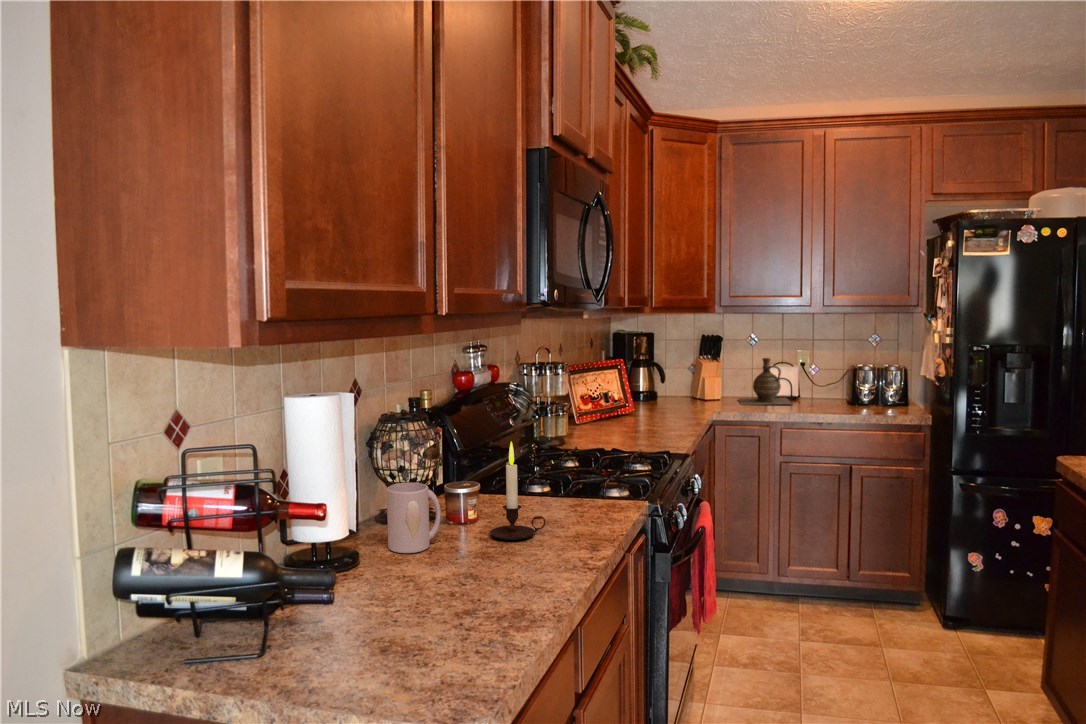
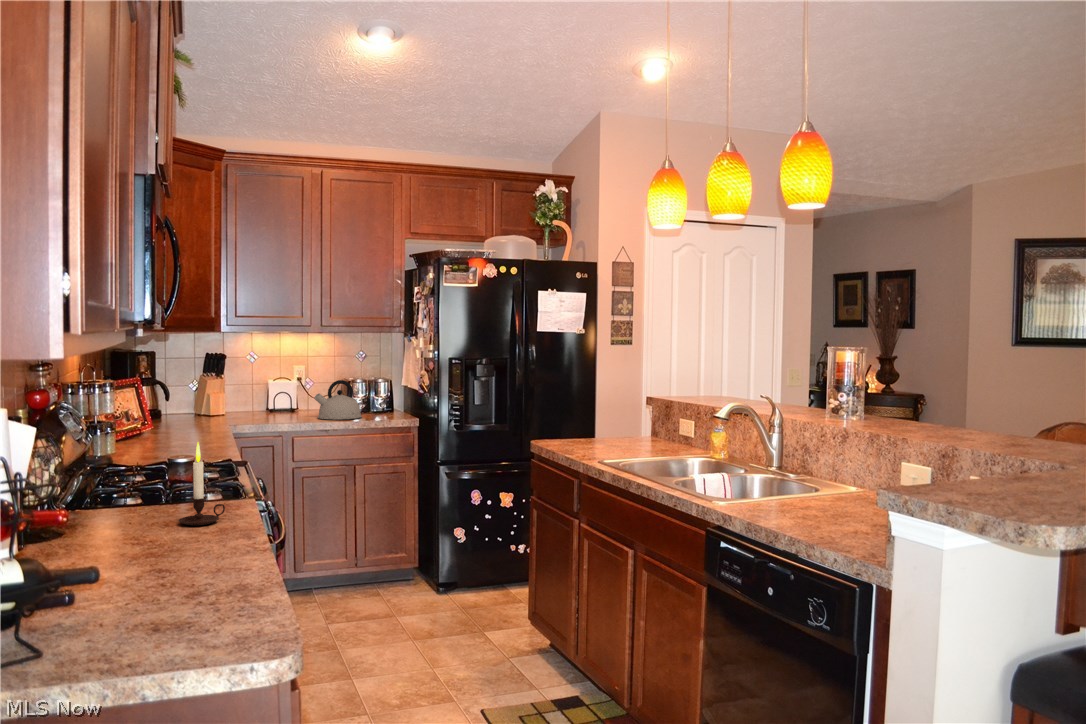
ceramic jug: present [738,358,792,405] -> none [241,373,299,419]
kettle: none [806,368,861,411] -> present [314,380,362,420]
mug: present [387,483,441,553] -> none [96,484,144,544]

